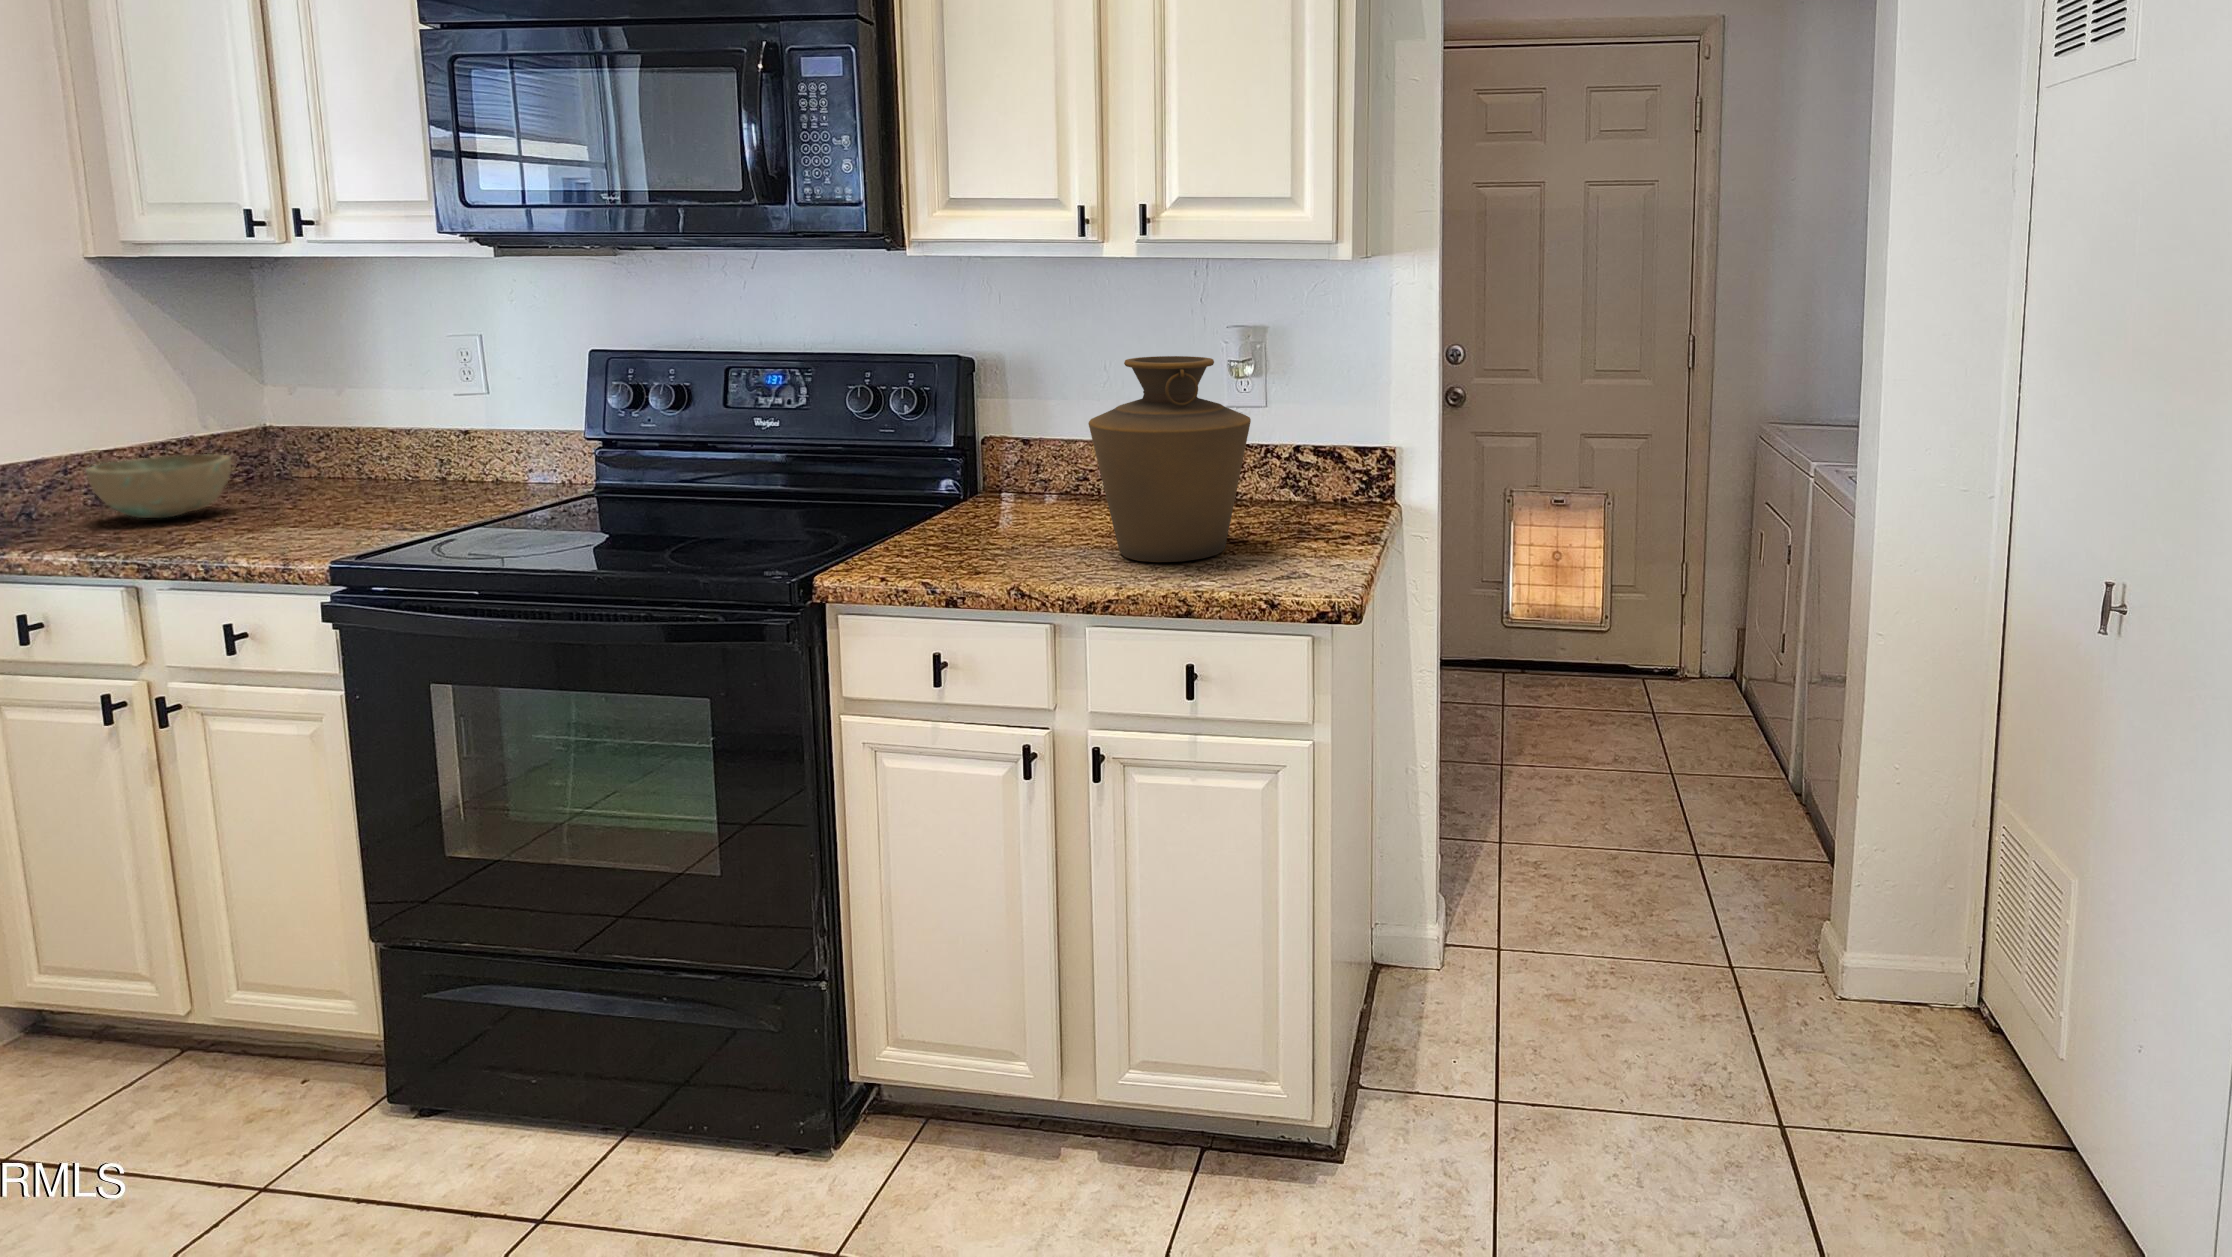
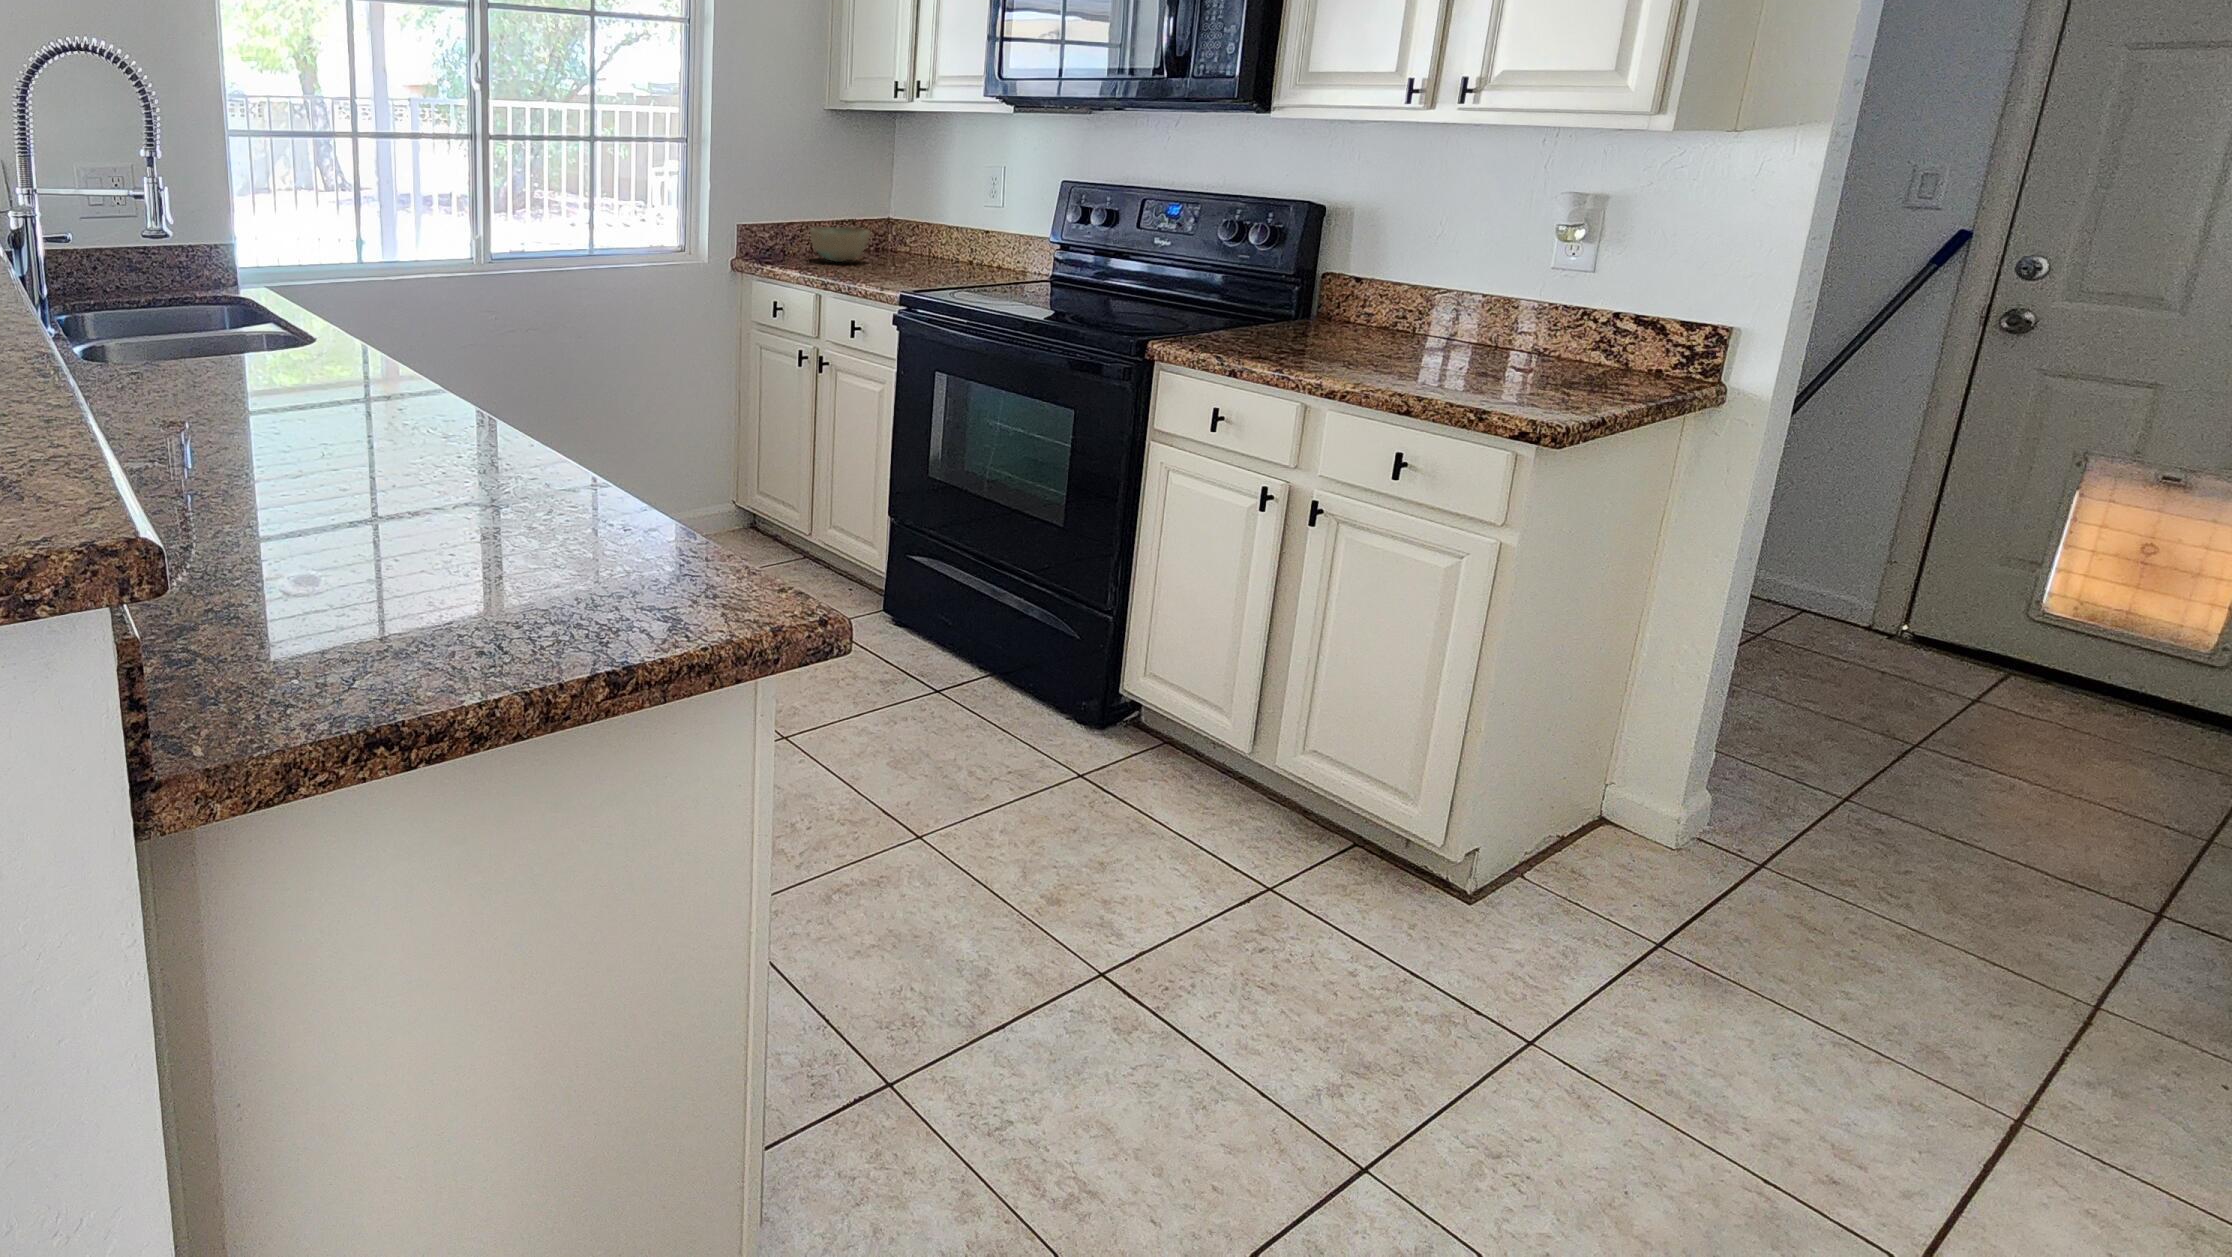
vase: present [1088,356,1251,562] -> none [1373,208,1528,380]

